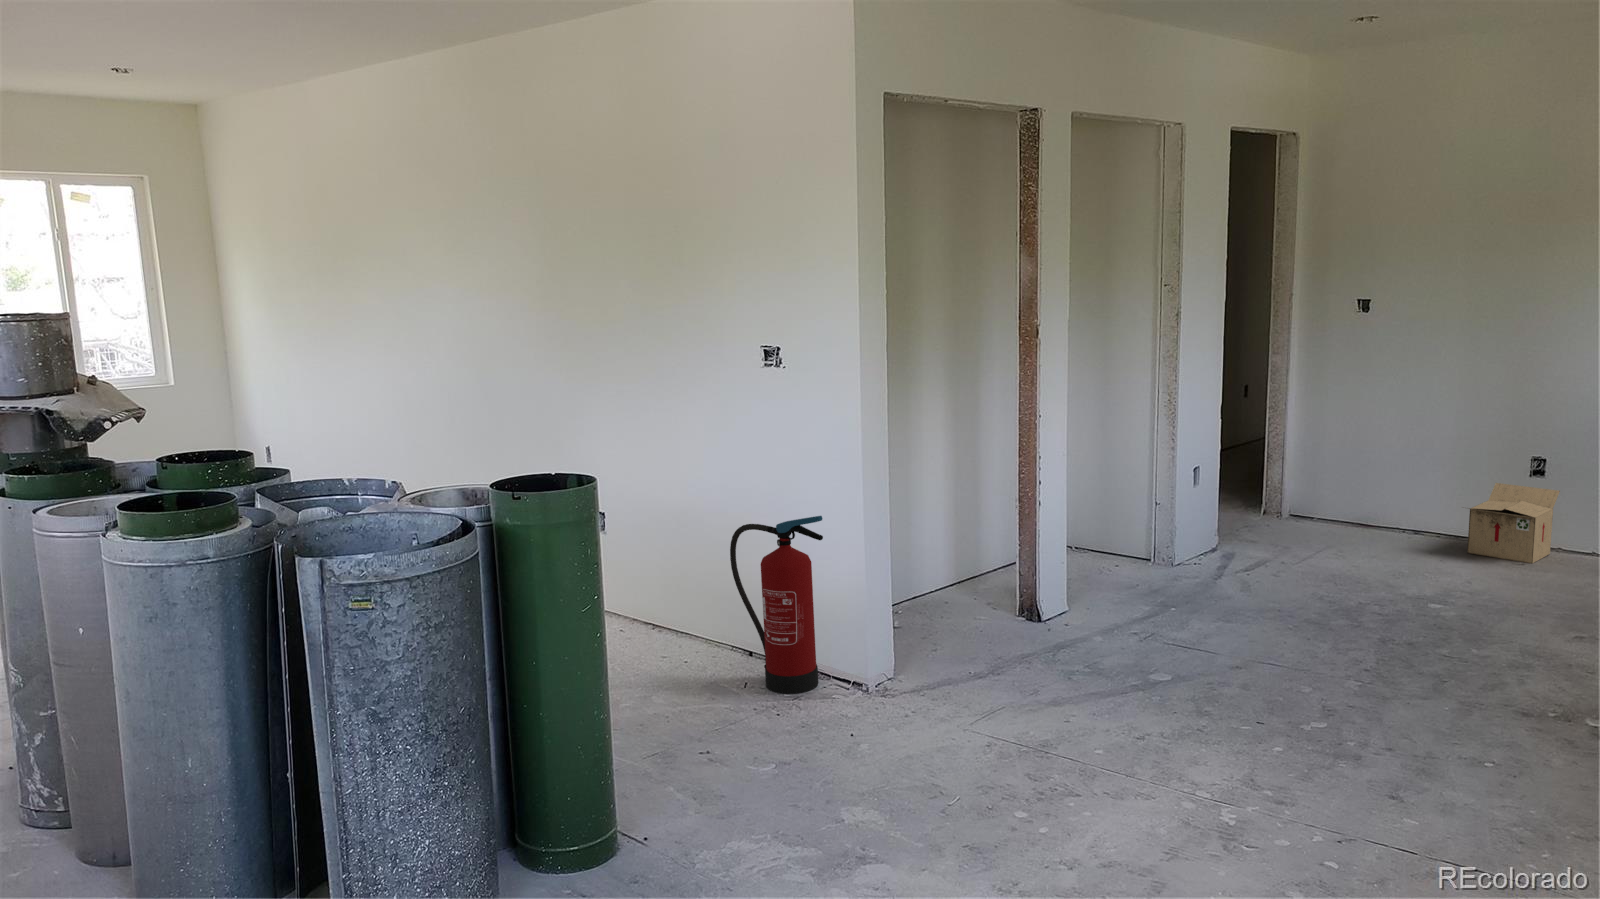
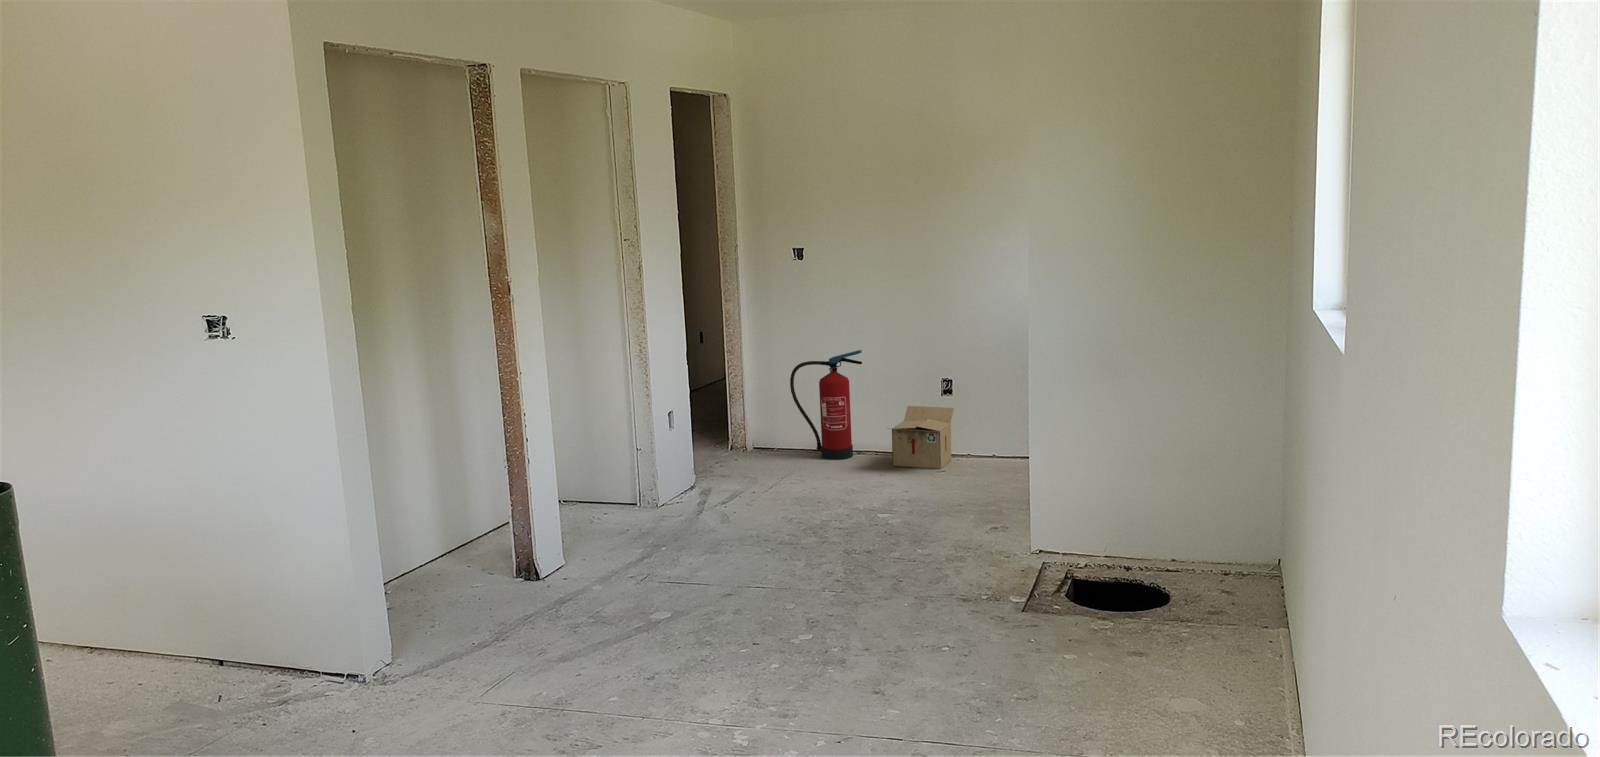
fire extinguisher: present [730,516,823,694] -> present [790,350,862,460]

